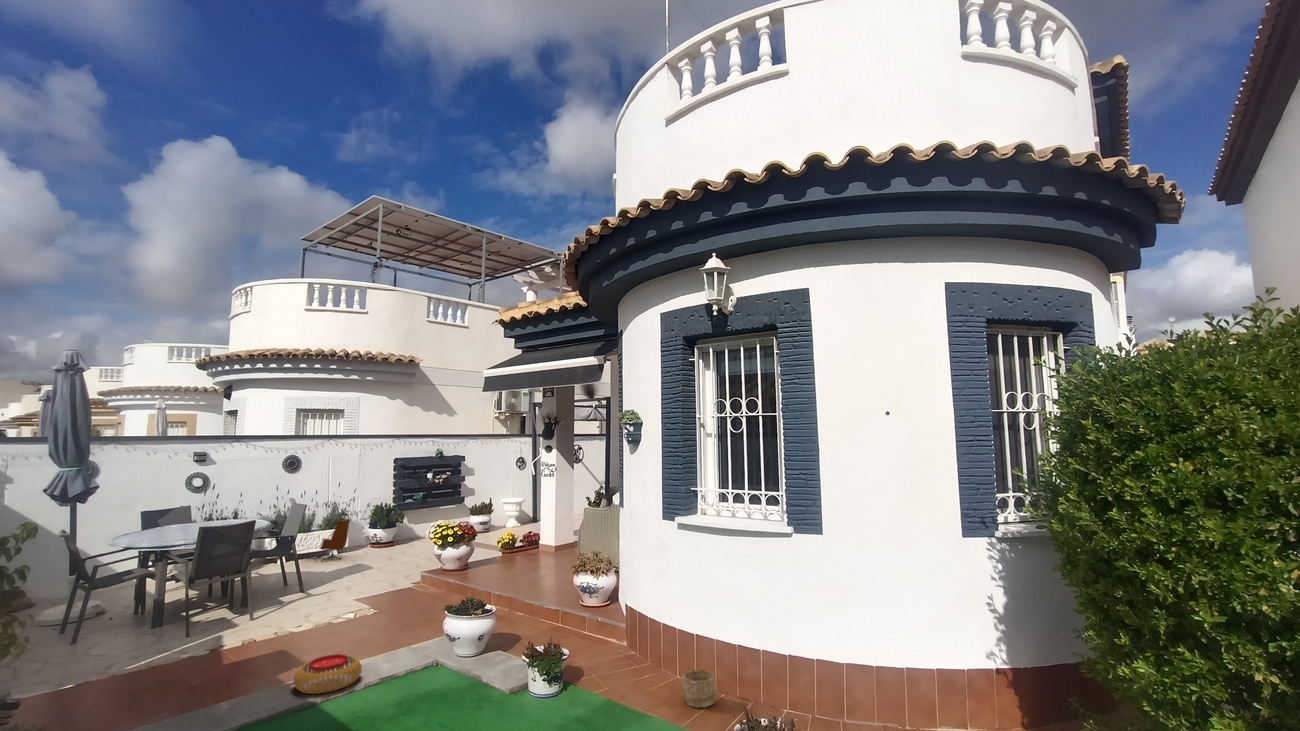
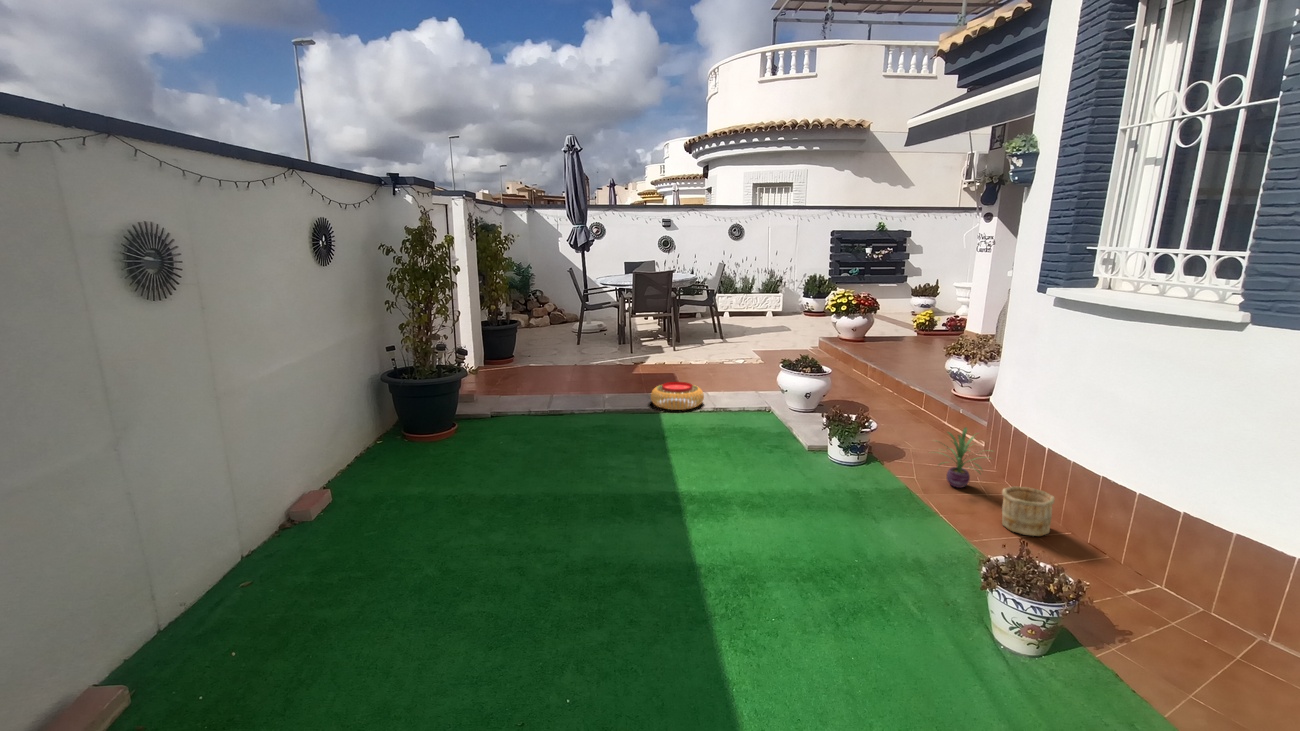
lounge chair: present [320,519,350,560] -> none [747,285,781,321]
decorative plant: none [613,634,660,687] -> present [941,427,982,488]

